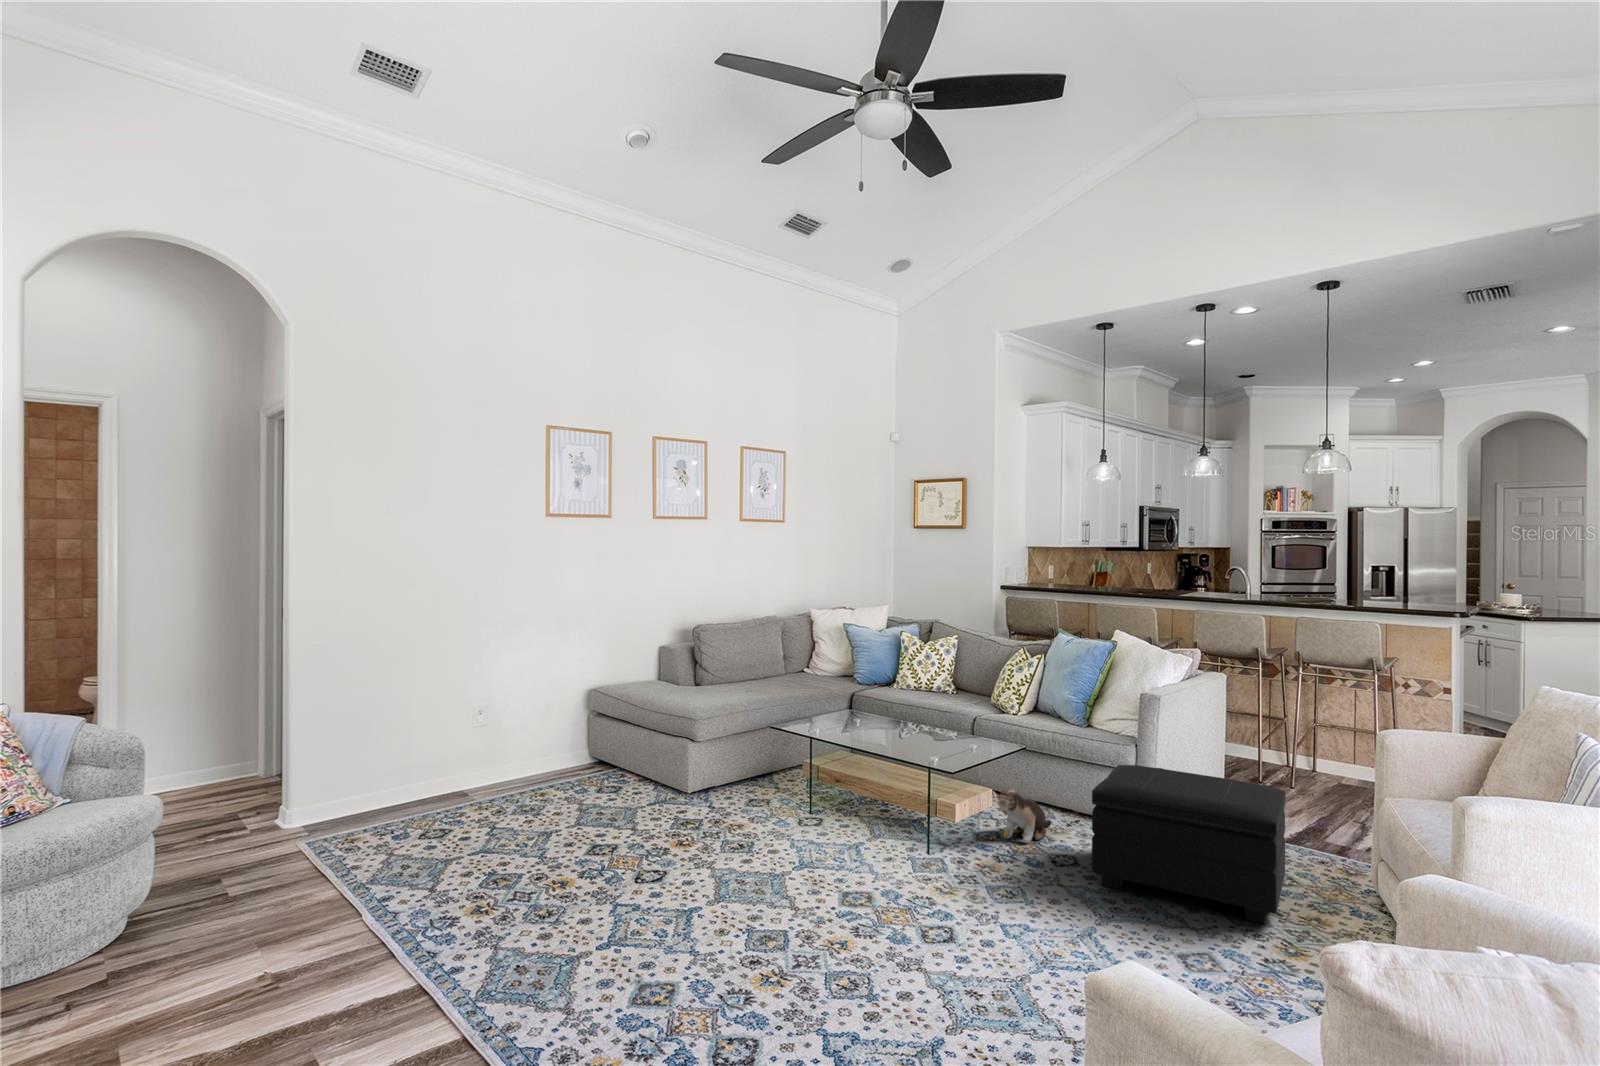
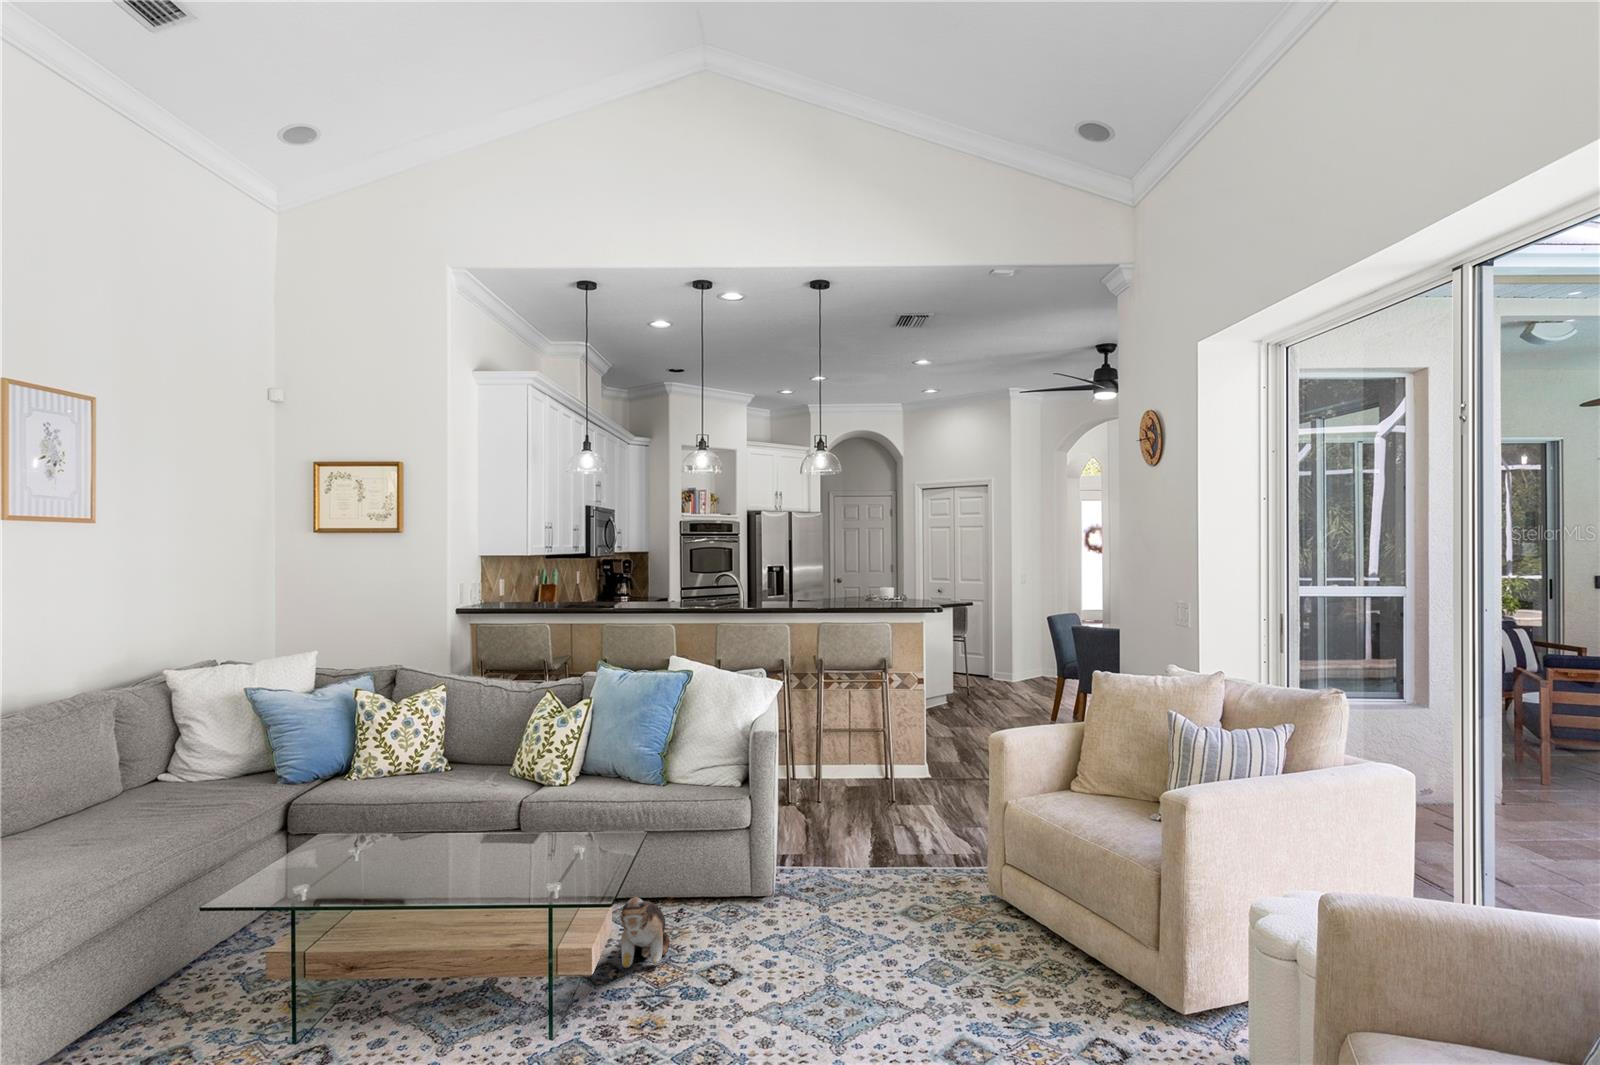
footstool: present [1092,765,1285,923] -> none [757,815,974,992]

